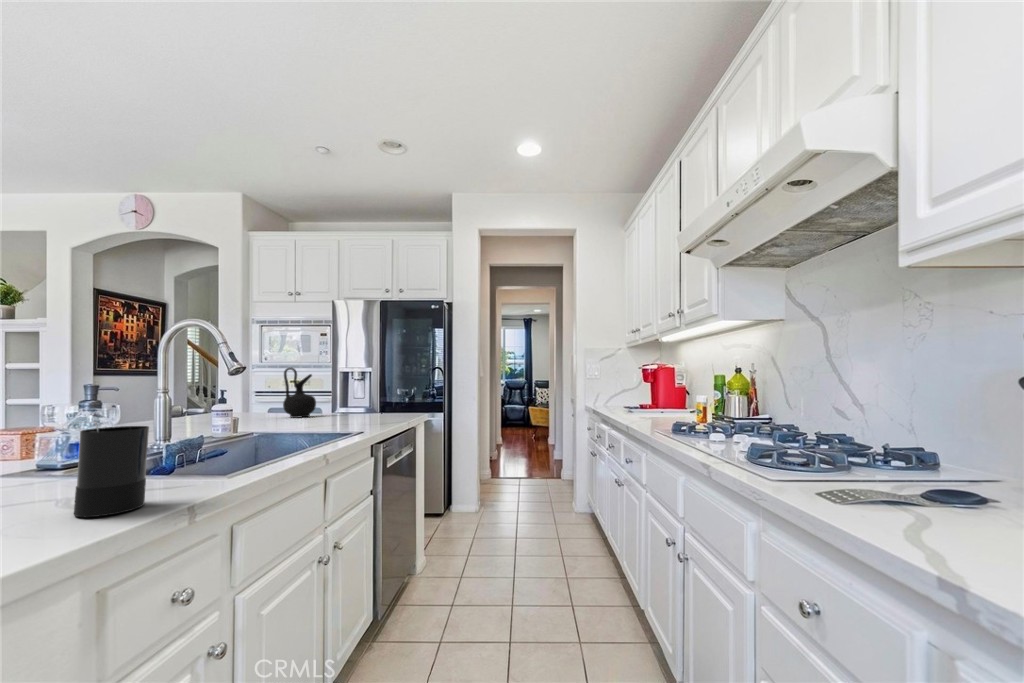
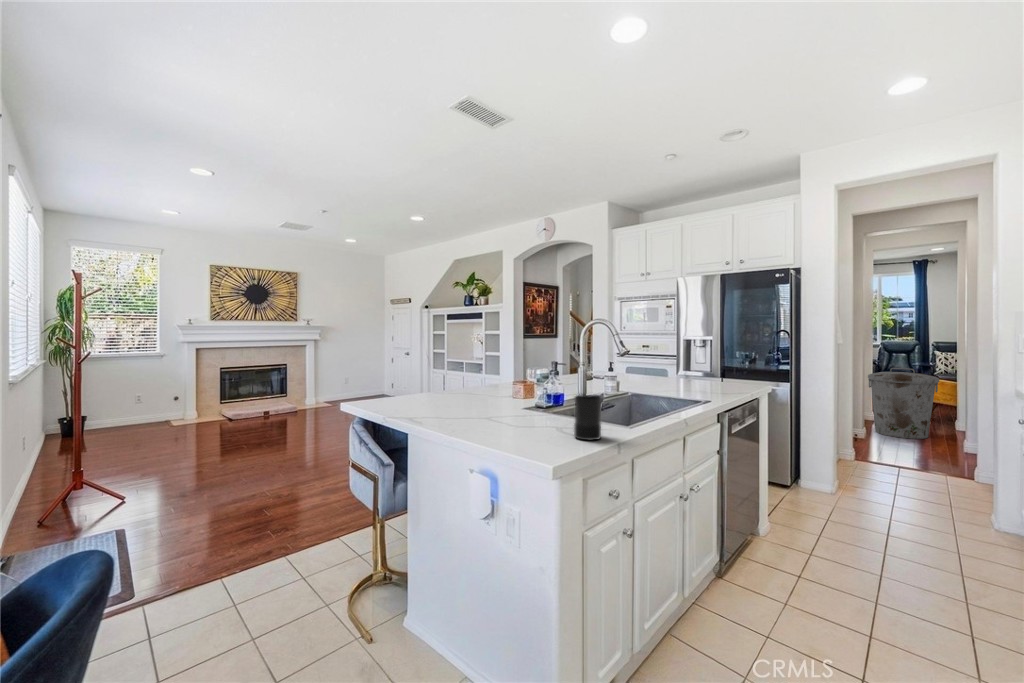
ceramic jug: present [283,367,316,418] -> none [641,341,666,381]
trash can: none [498,399,540,455] -> present [868,368,939,439]

